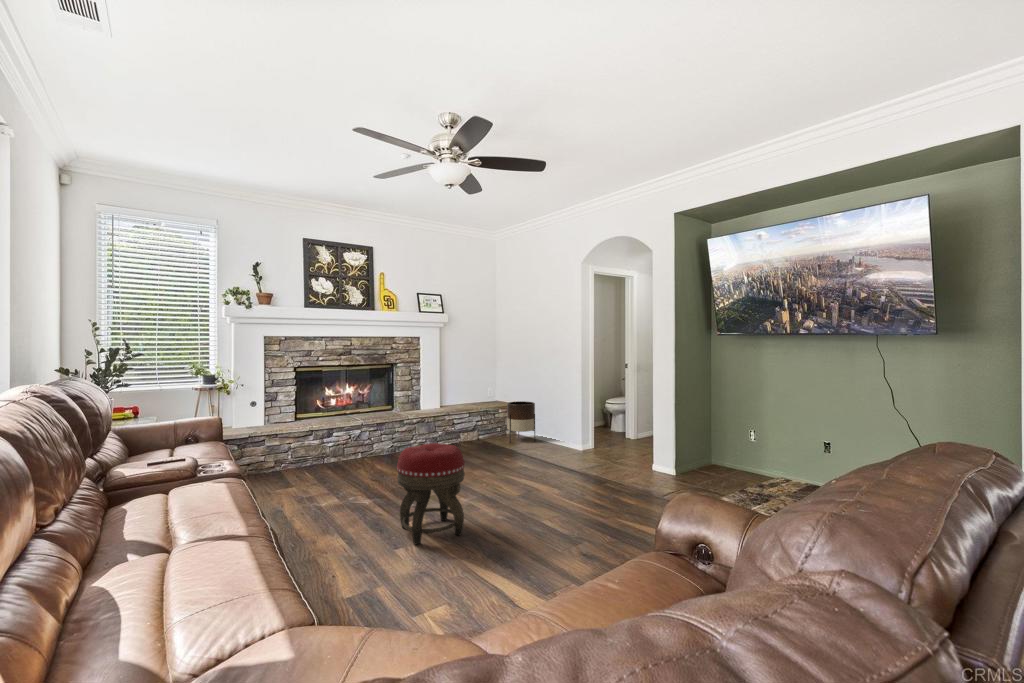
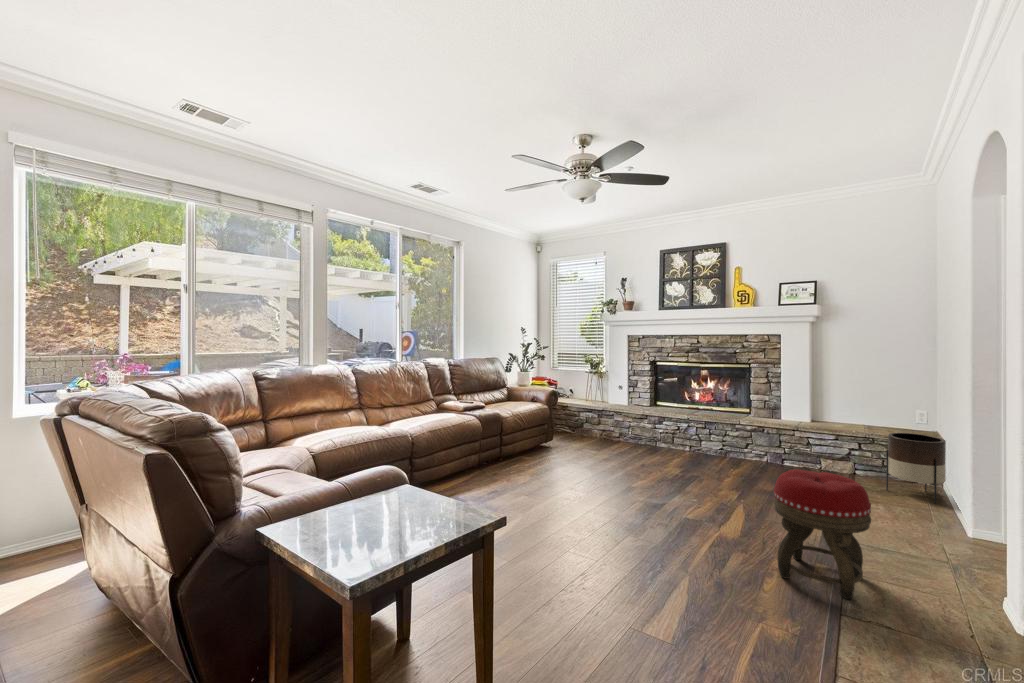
footstool: present [397,443,465,544] -> present [774,469,871,599]

